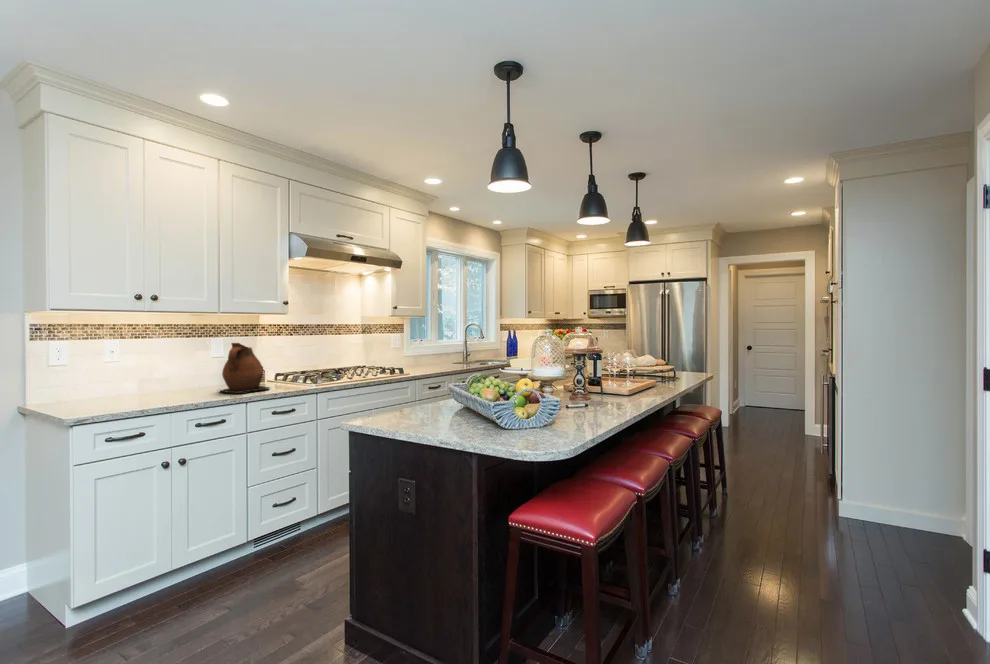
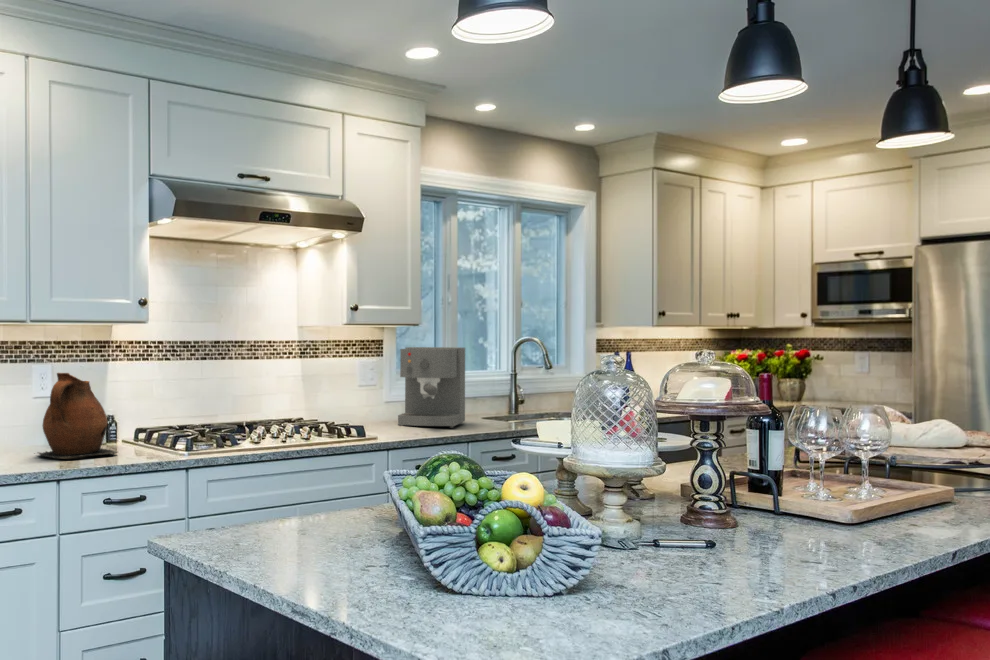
coffee maker: none [416,328,447,368] -> present [398,347,465,428]

